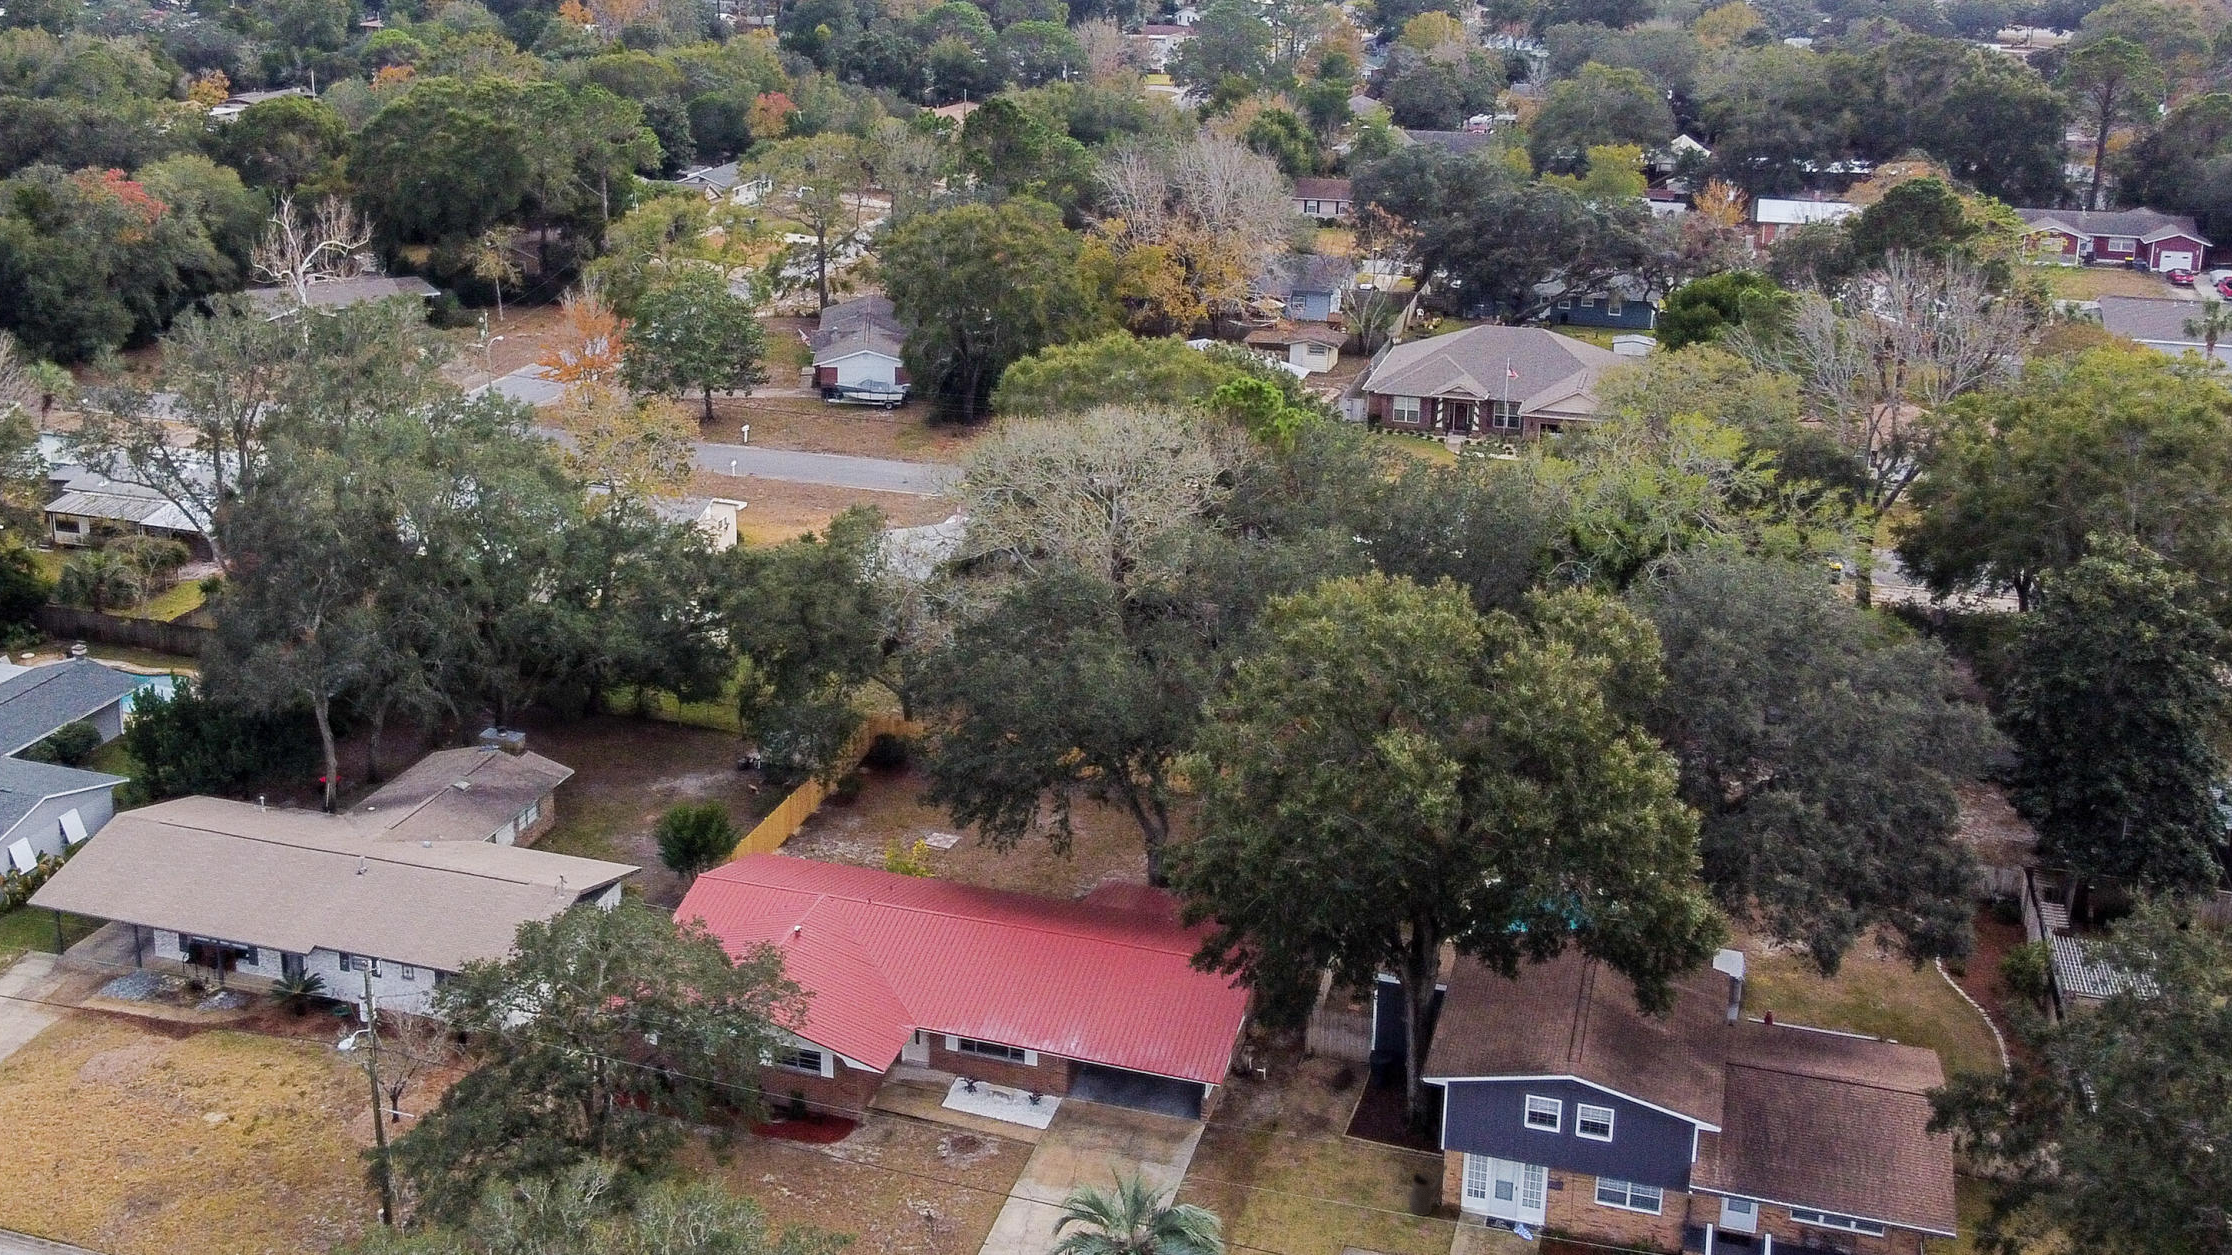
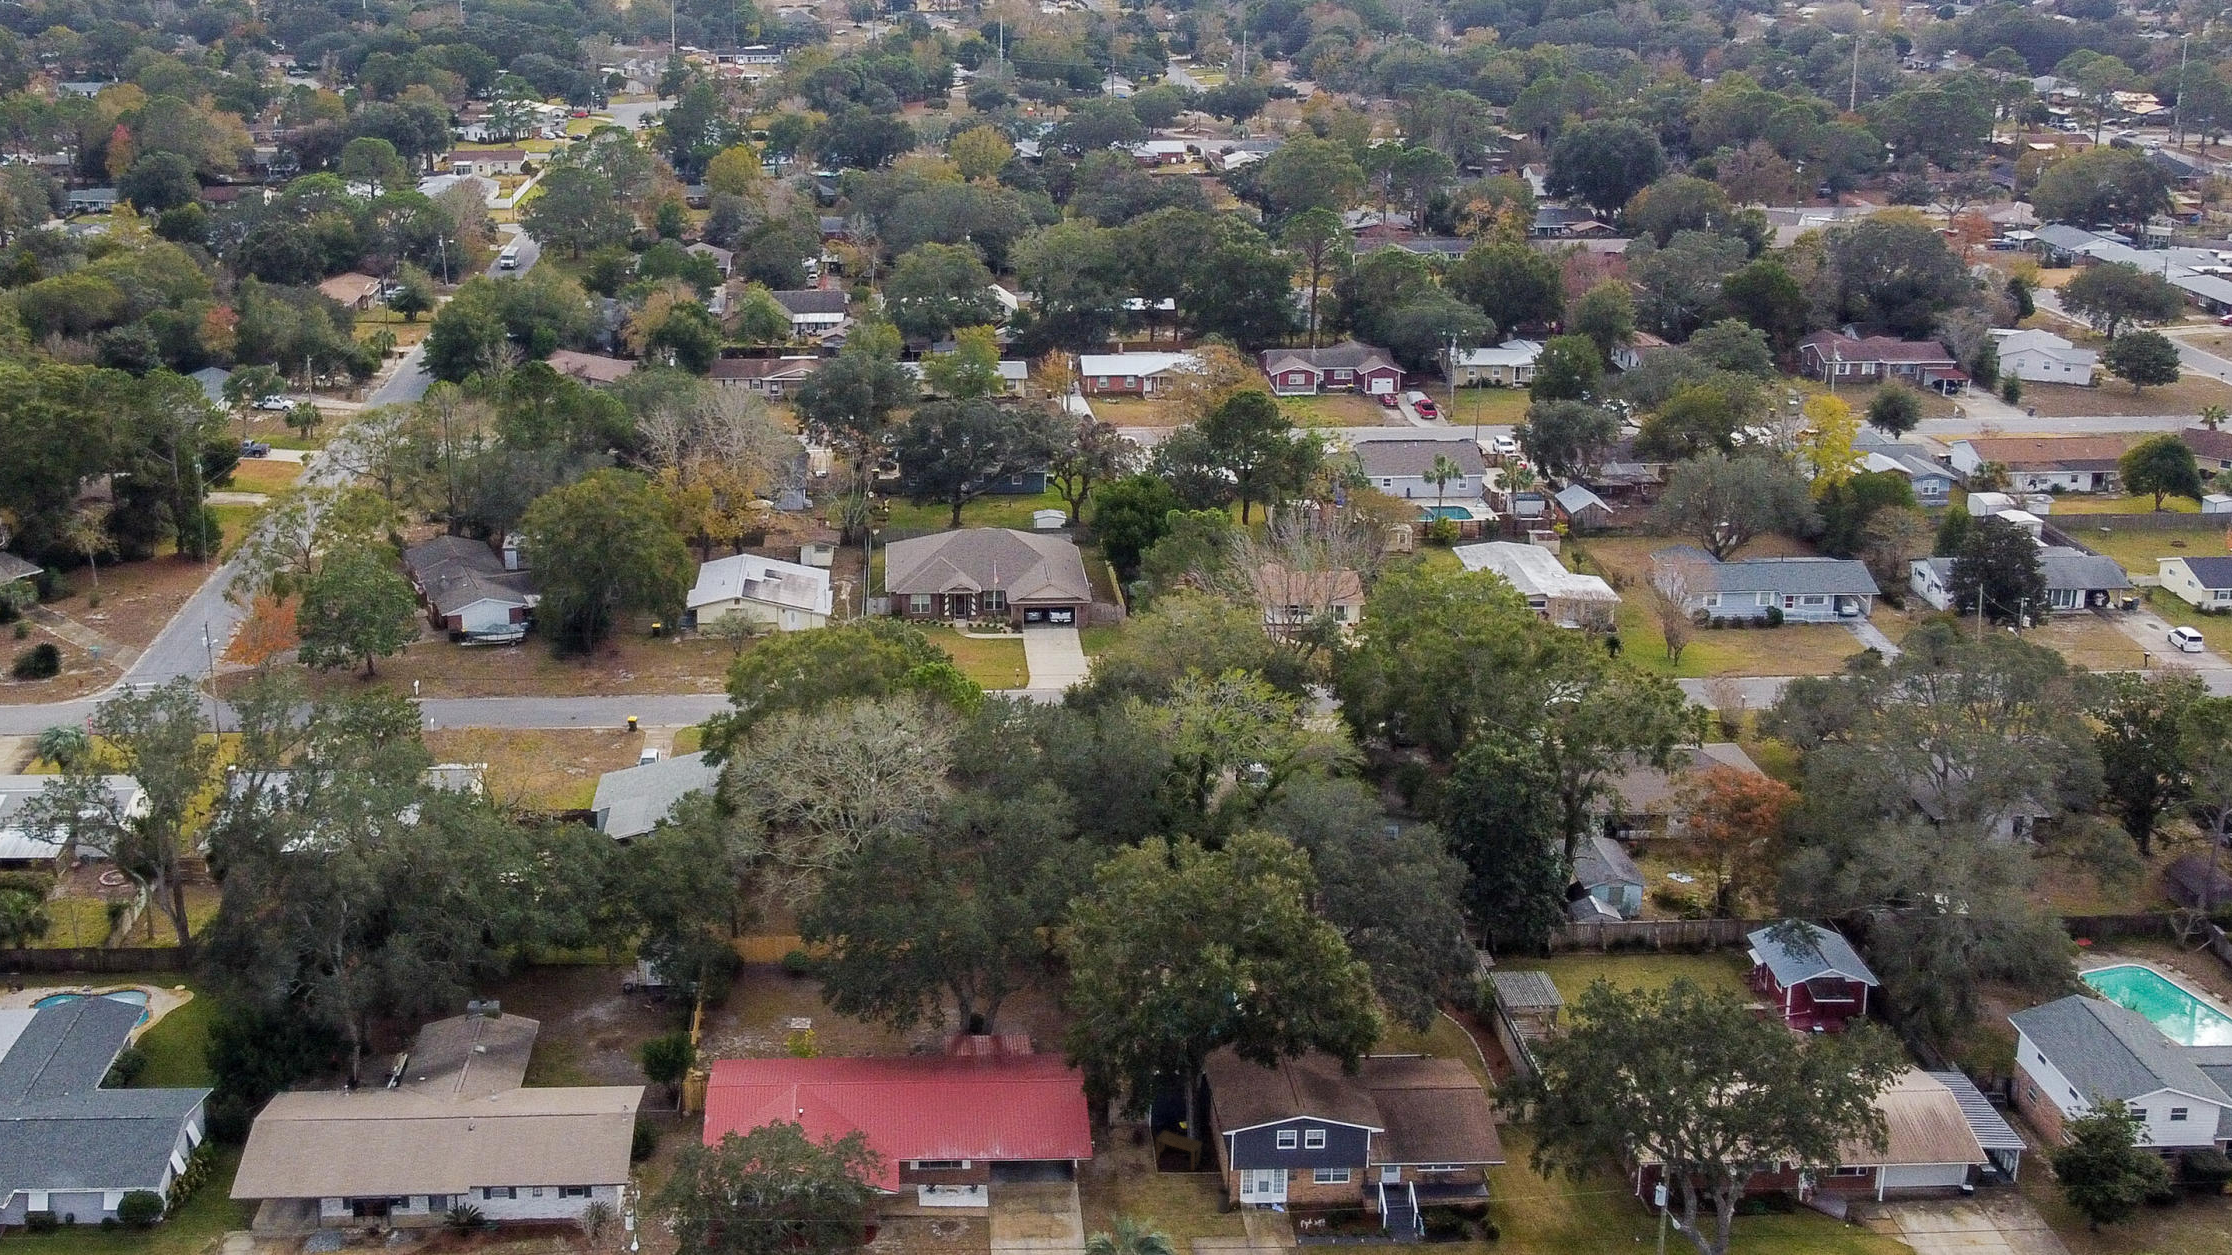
bench: none [1350,1072,1423,1143] -> present [1156,1131,1202,1170]

